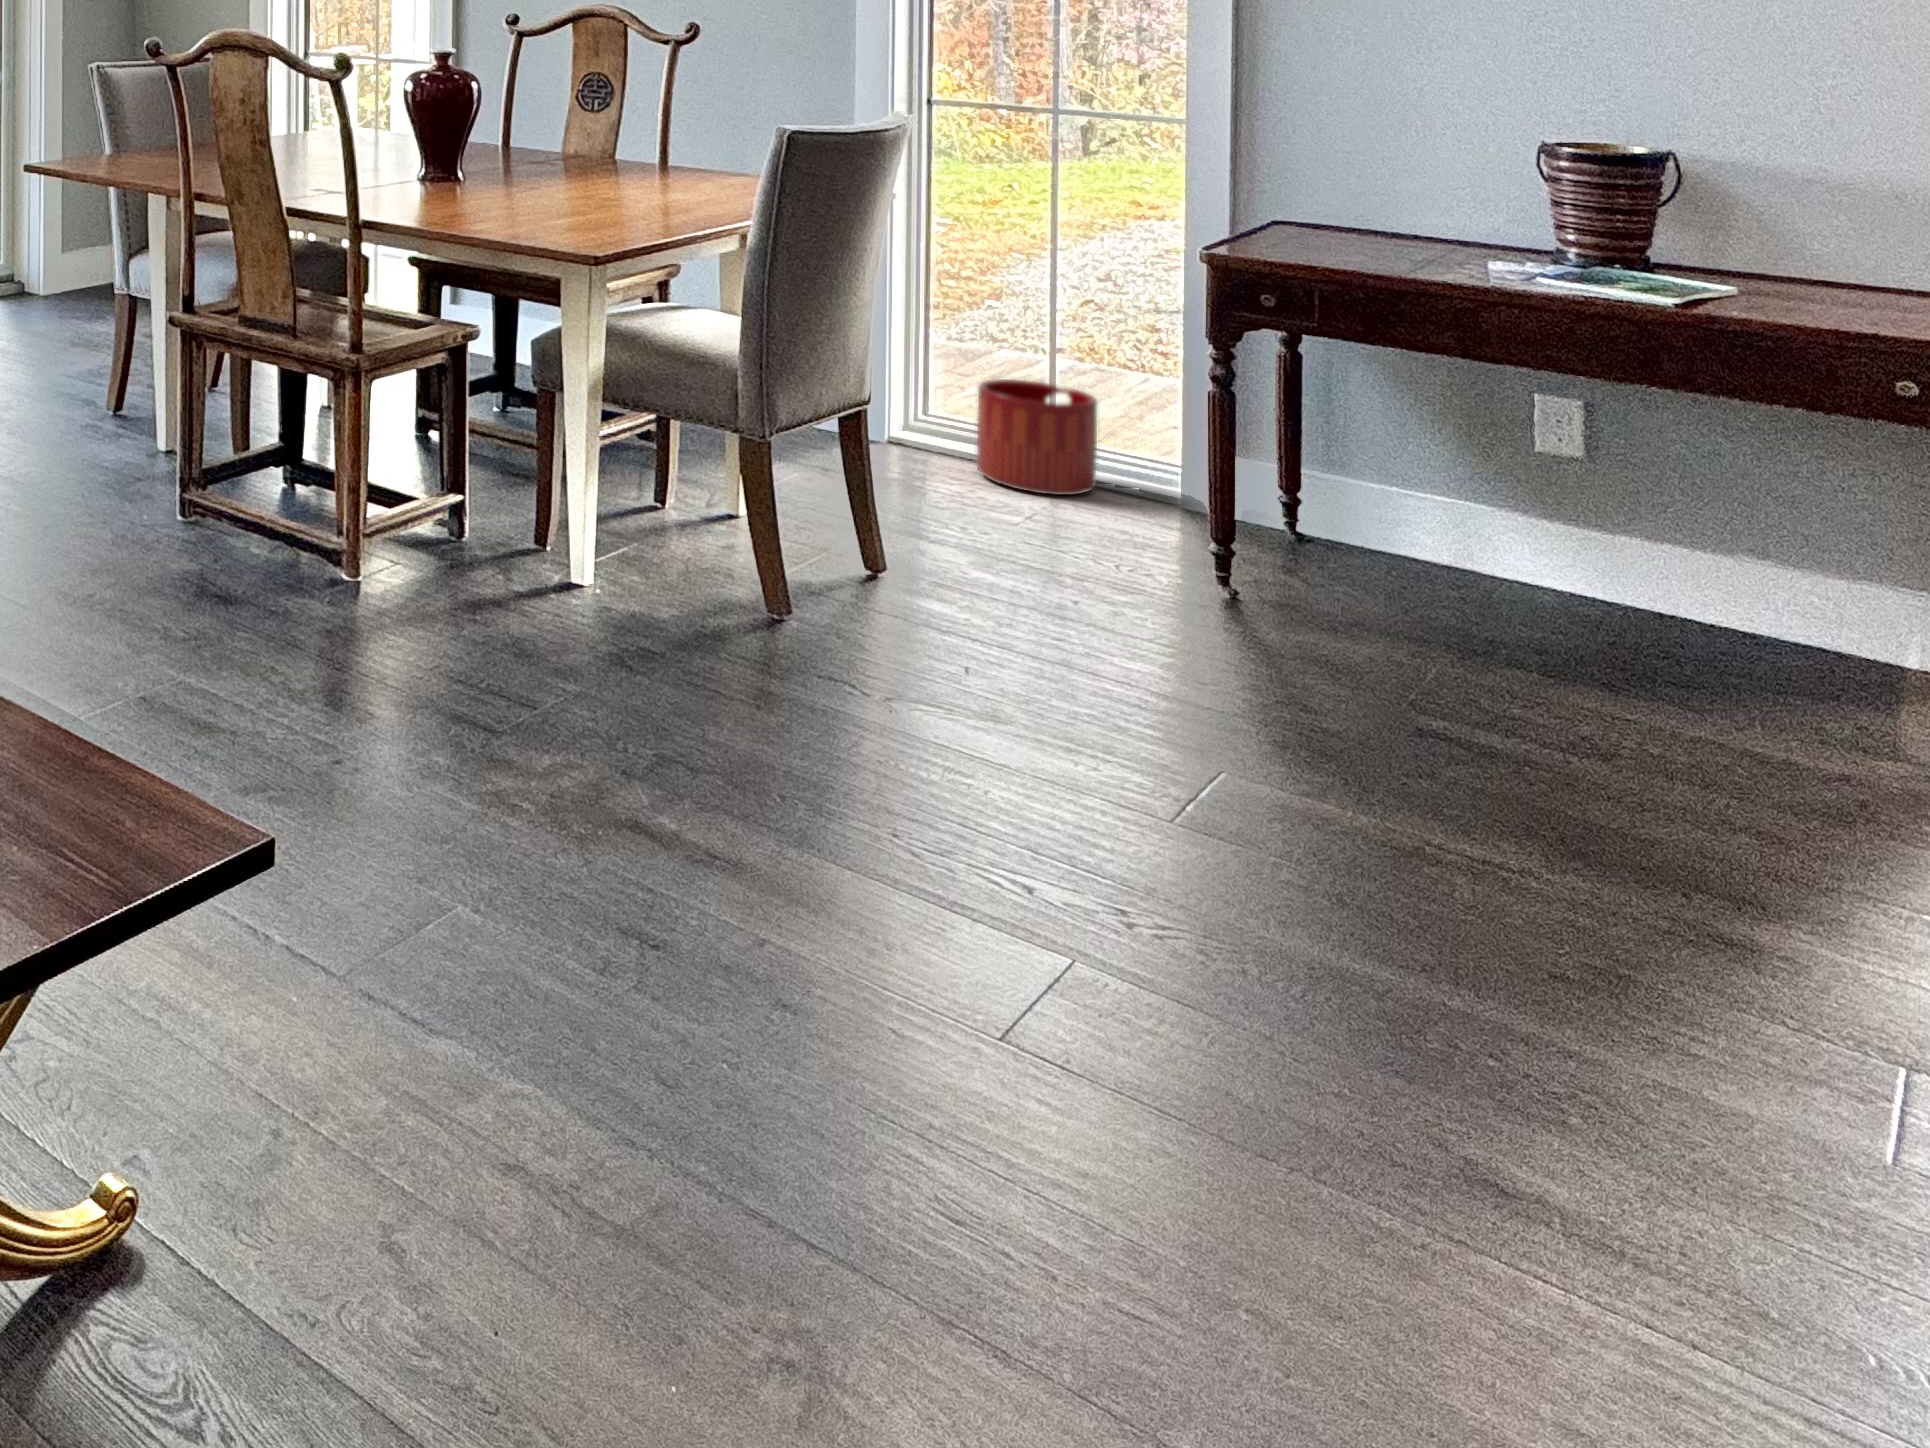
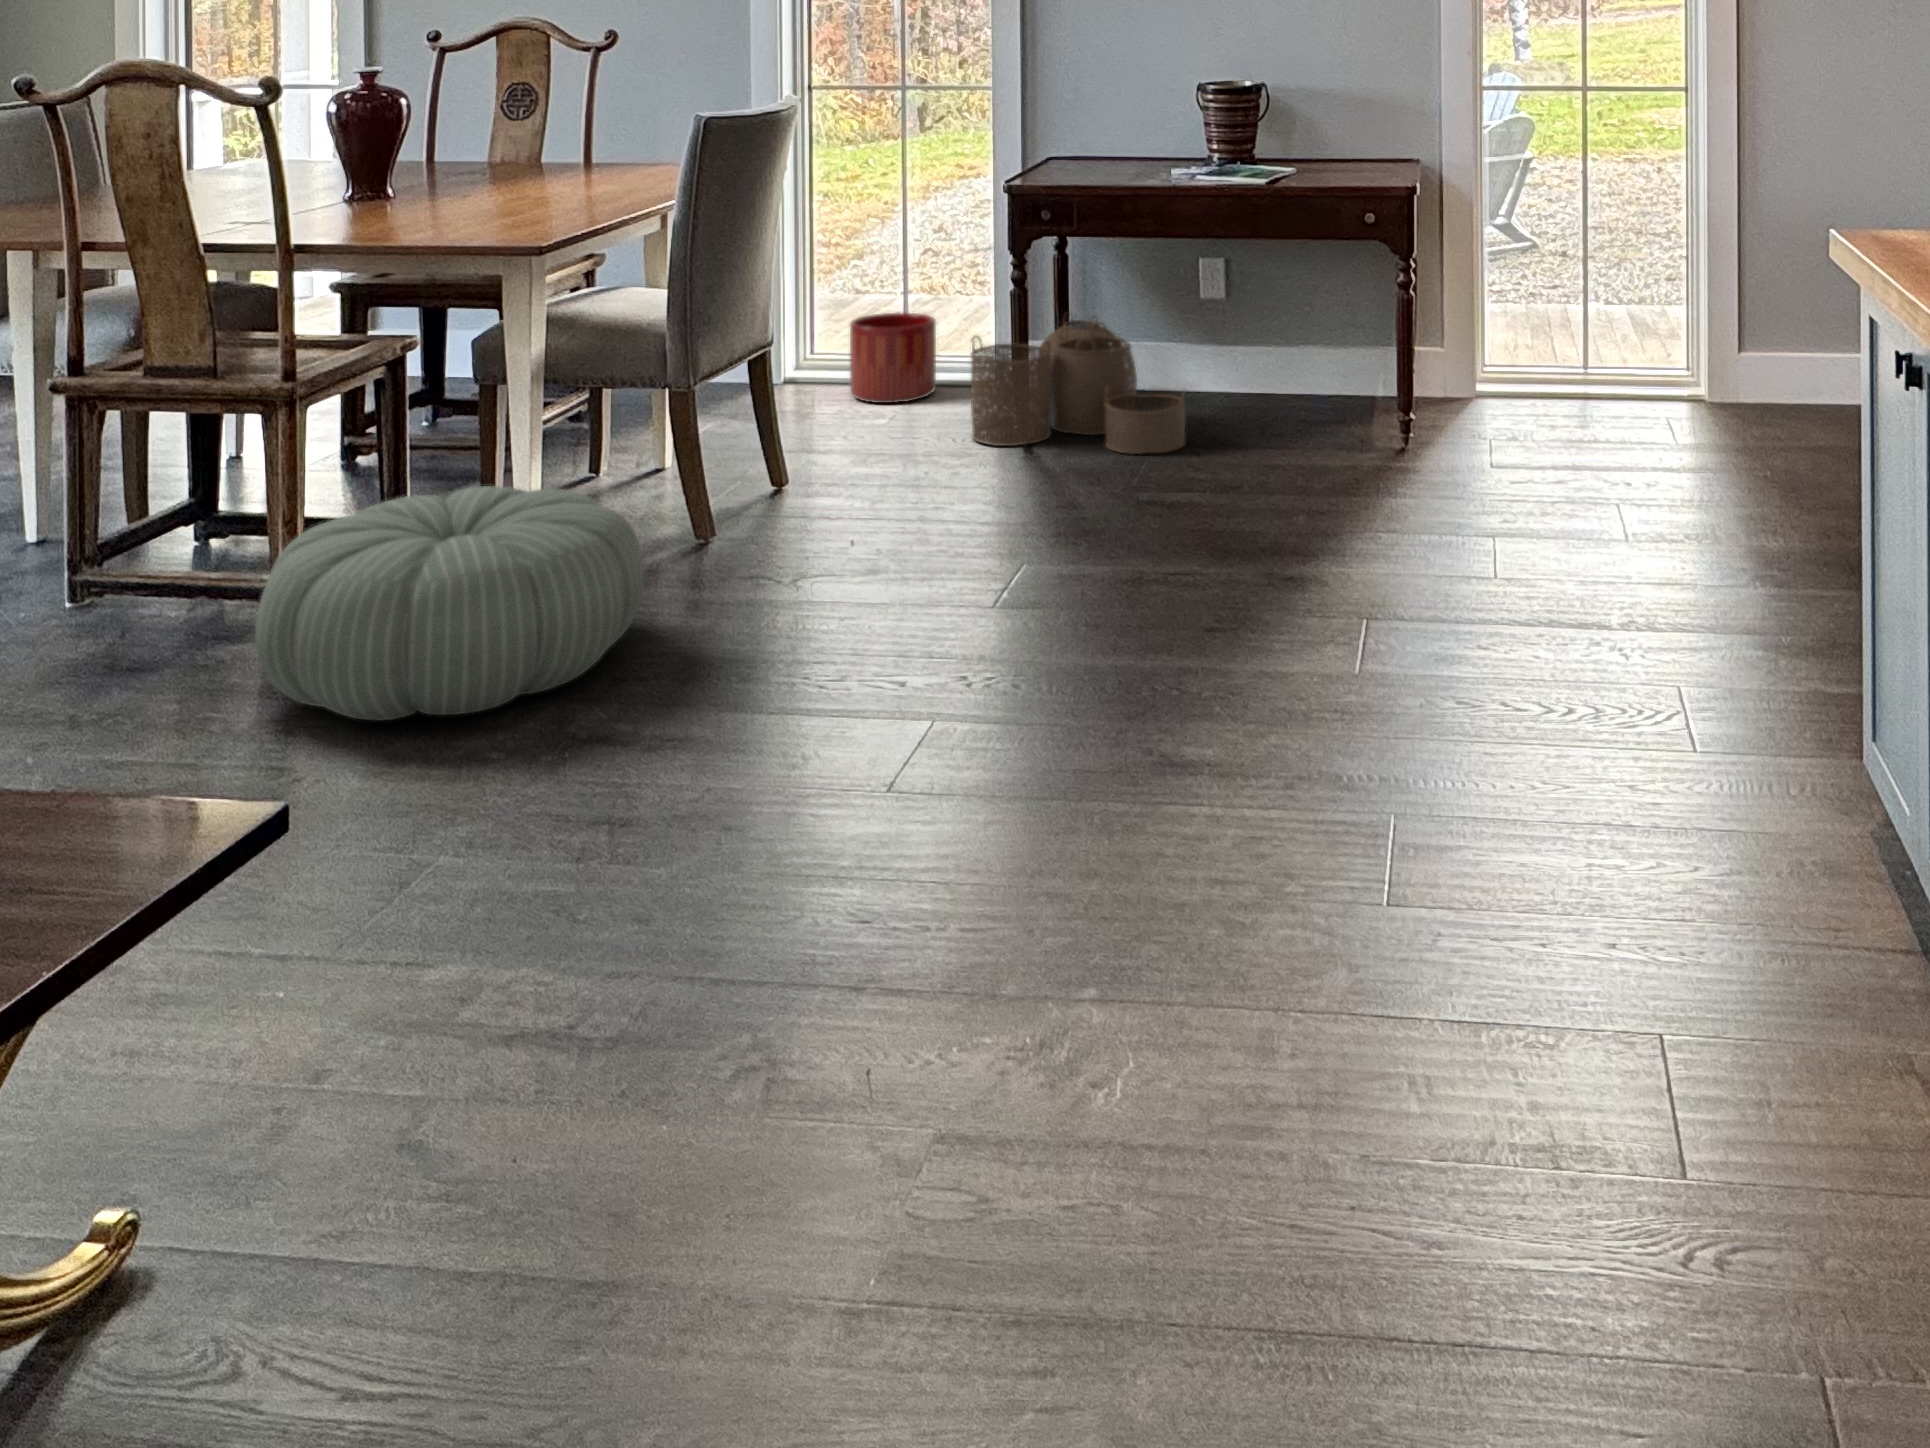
woven basket: none [1150,426,1515,660] -> present [971,319,1185,454]
pouf: none [303,498,707,763] -> present [255,486,644,720]

